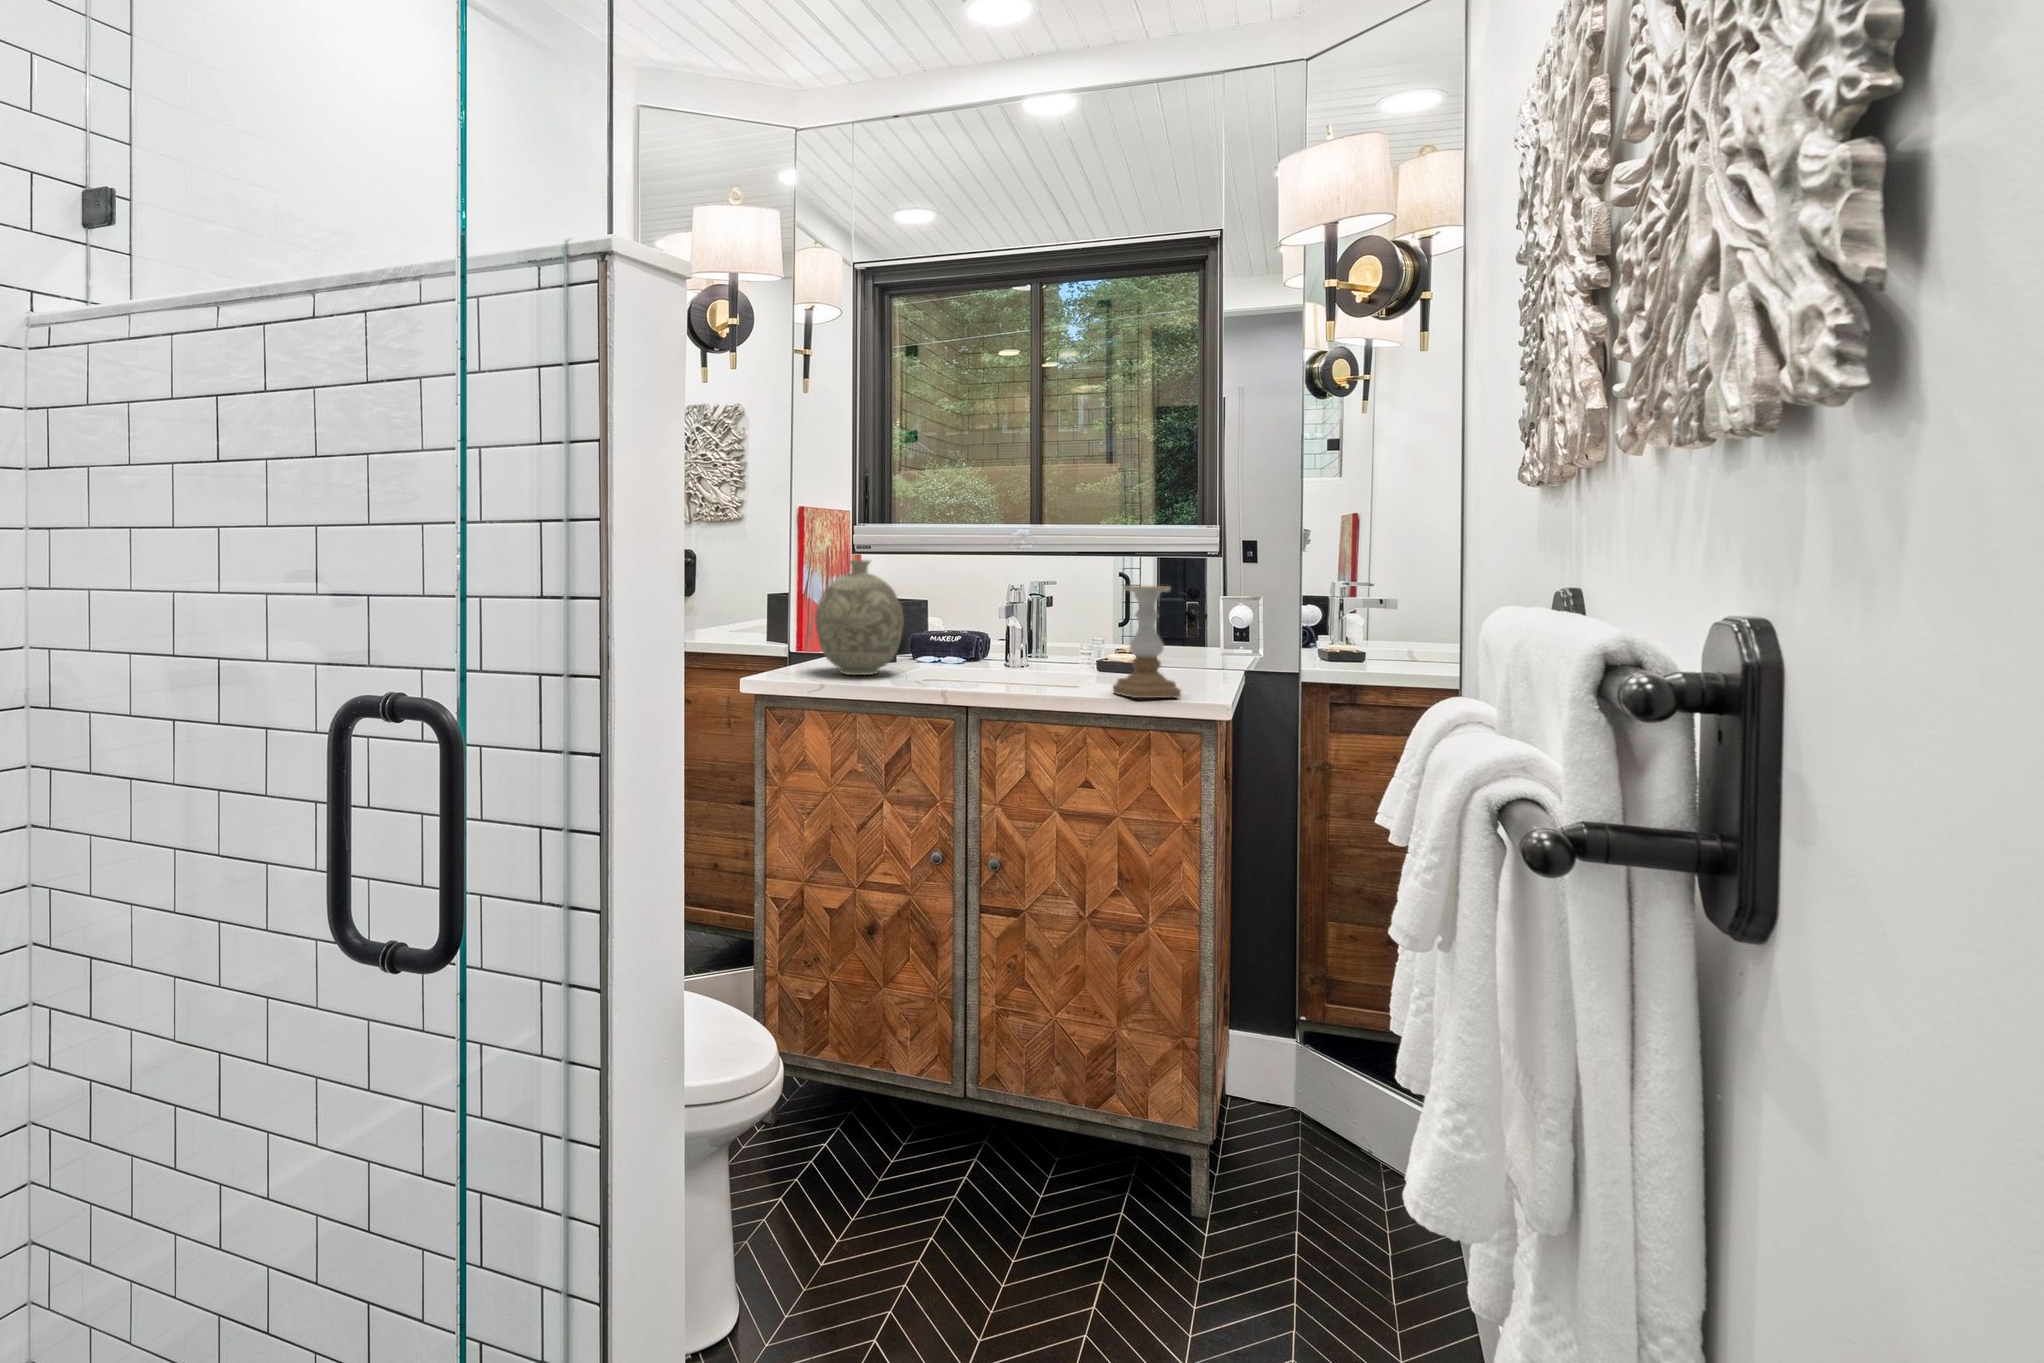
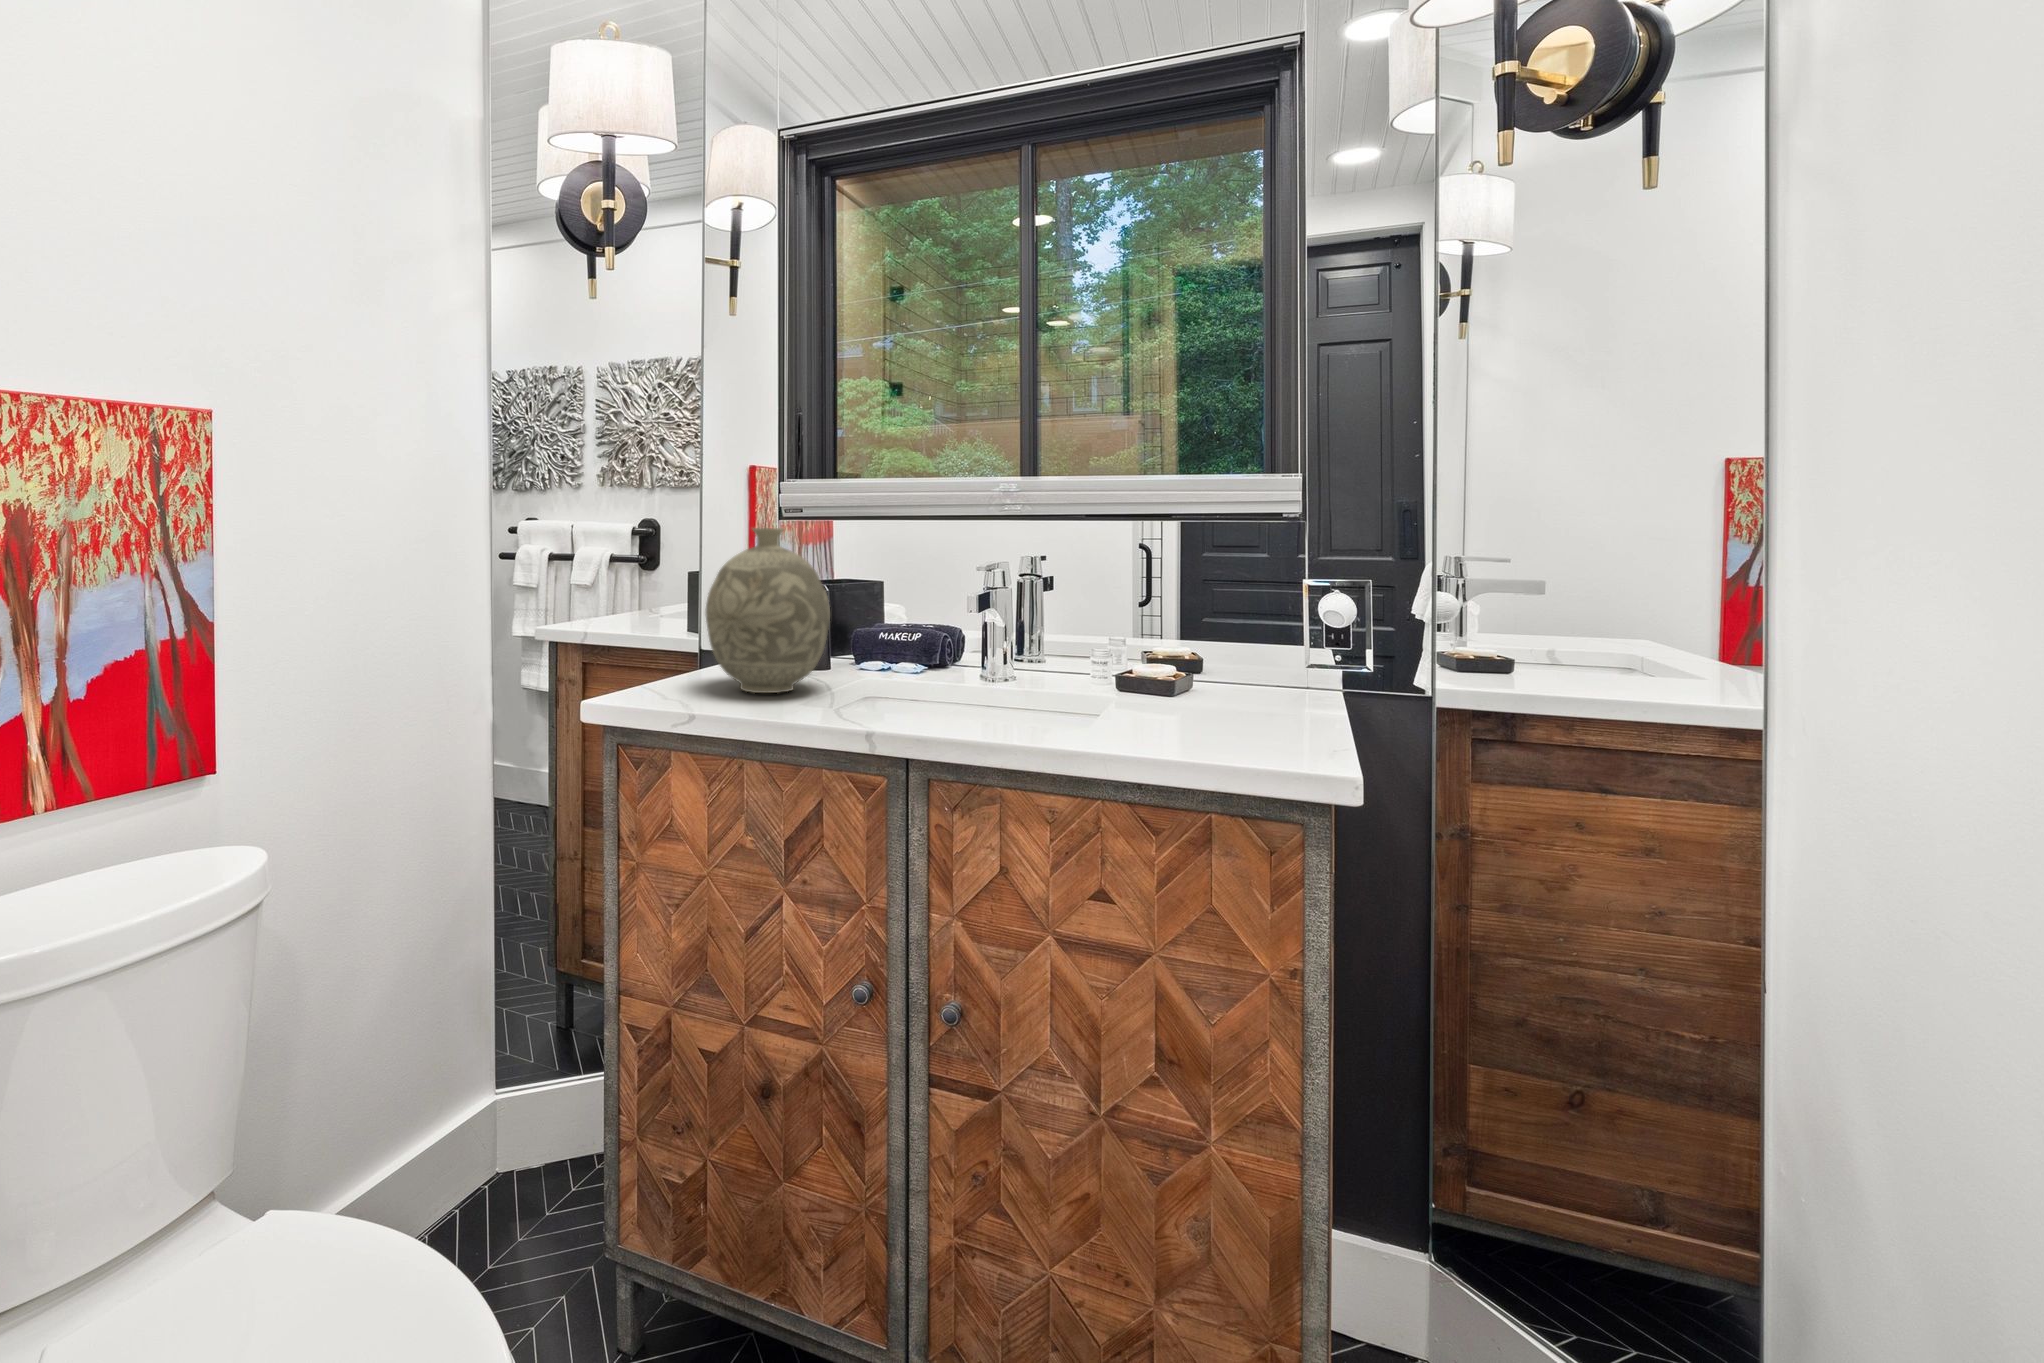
candle holder: present [1113,586,1181,698] -> none [1141,567,1255,752]

